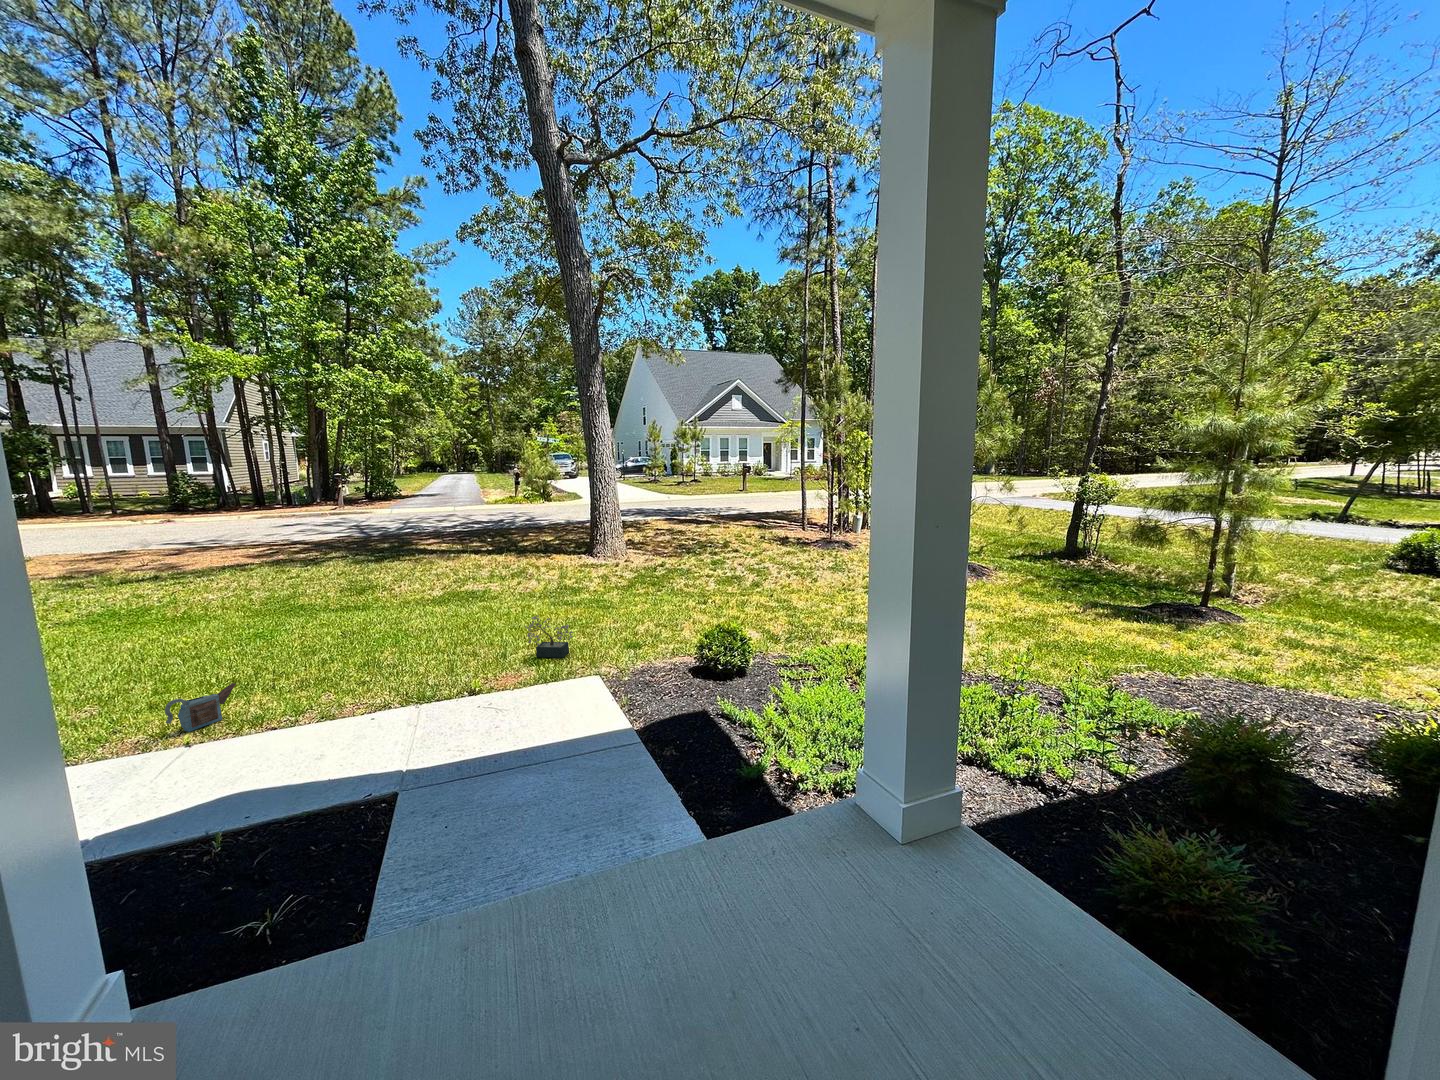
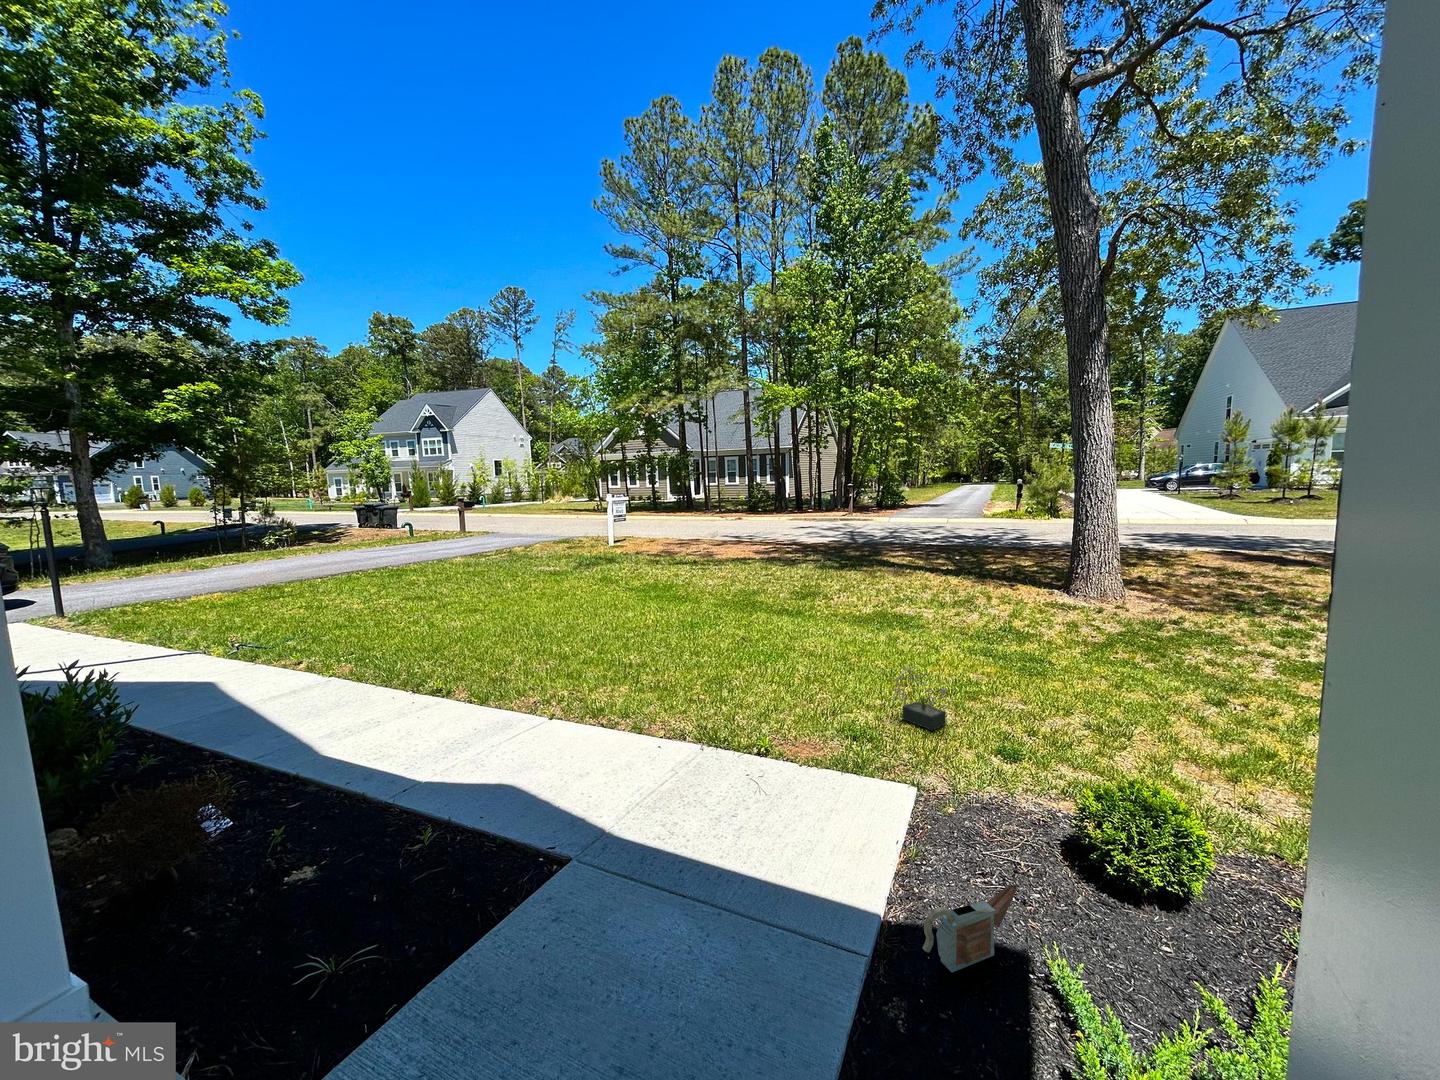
watering can: present [165,683,236,732] -> present [922,886,1017,972]

